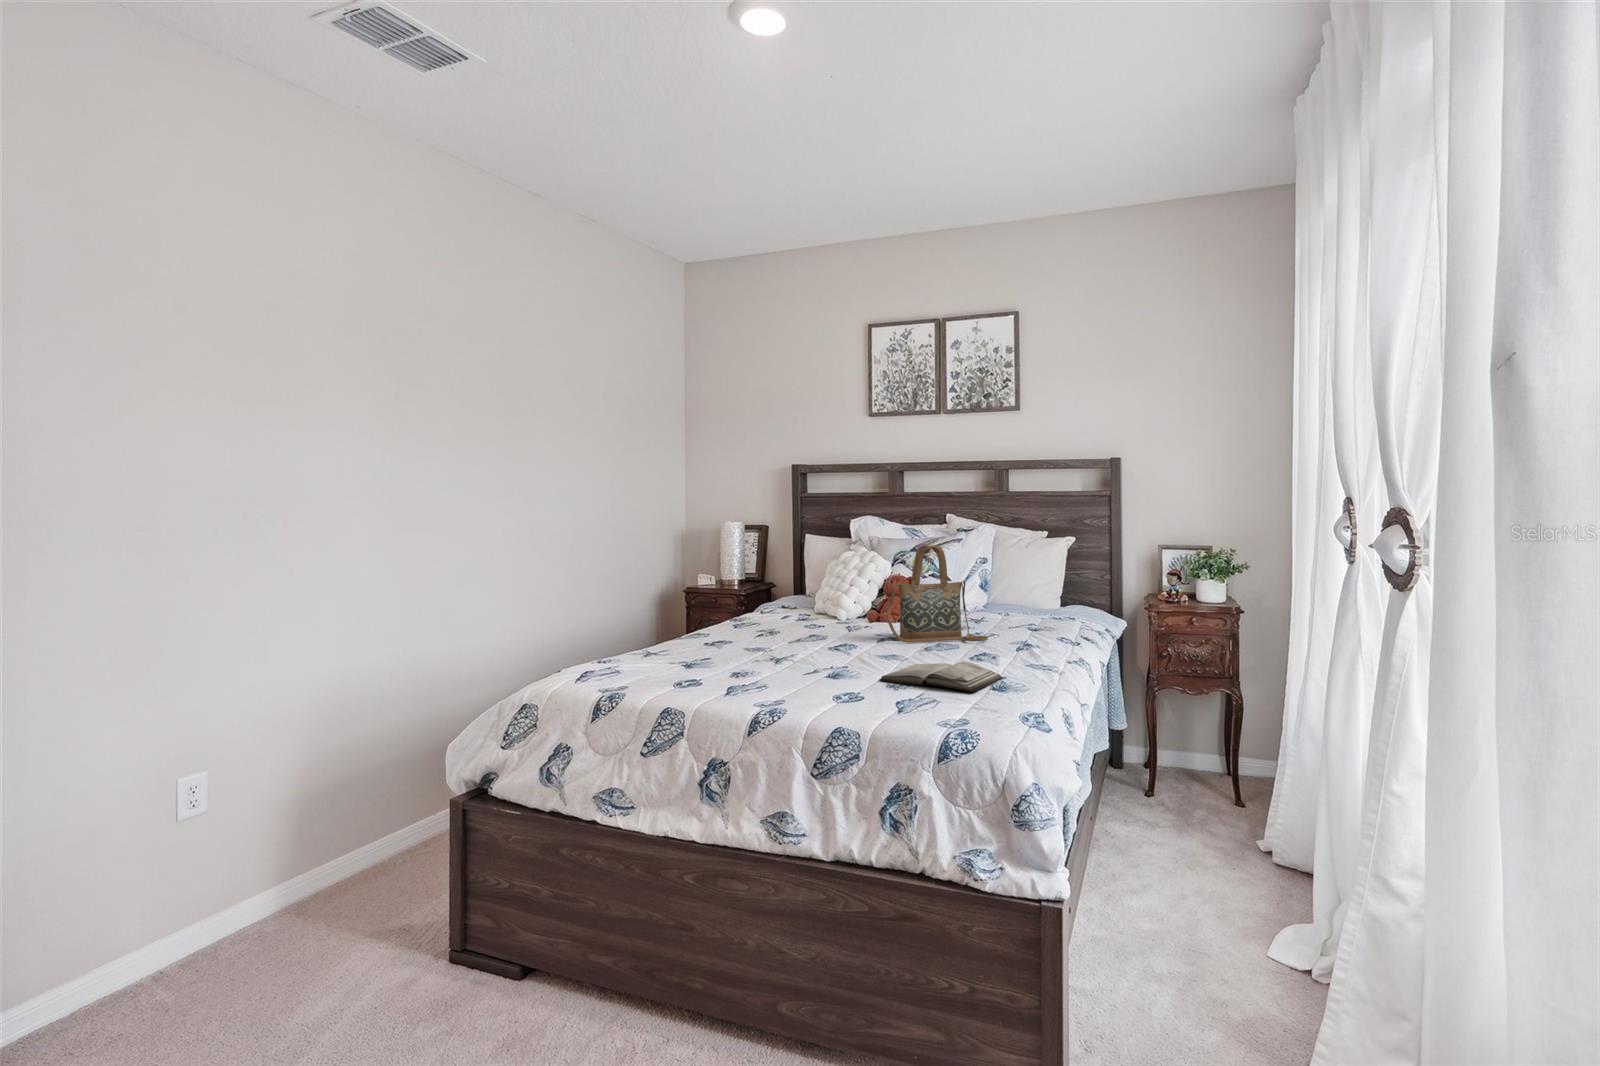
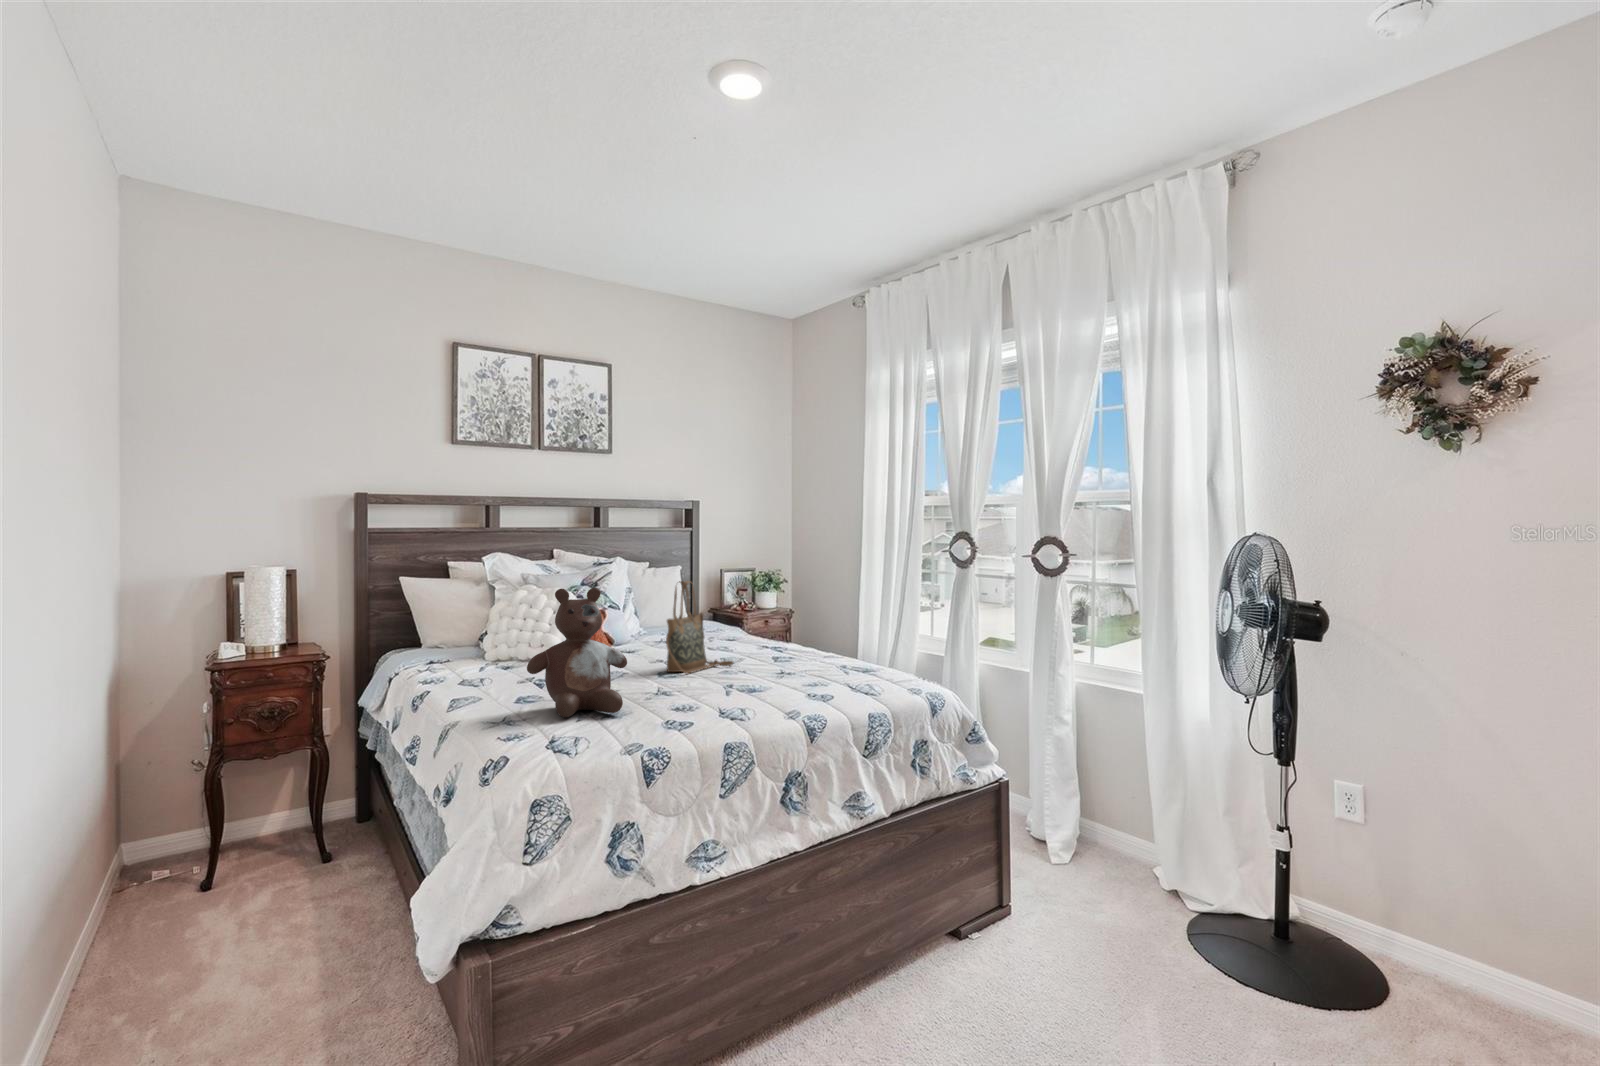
stuffed bear: none [657,547,748,663] -> present [527,588,627,717]
diary: present [879,662,1003,692] -> none [762,675,865,698]

